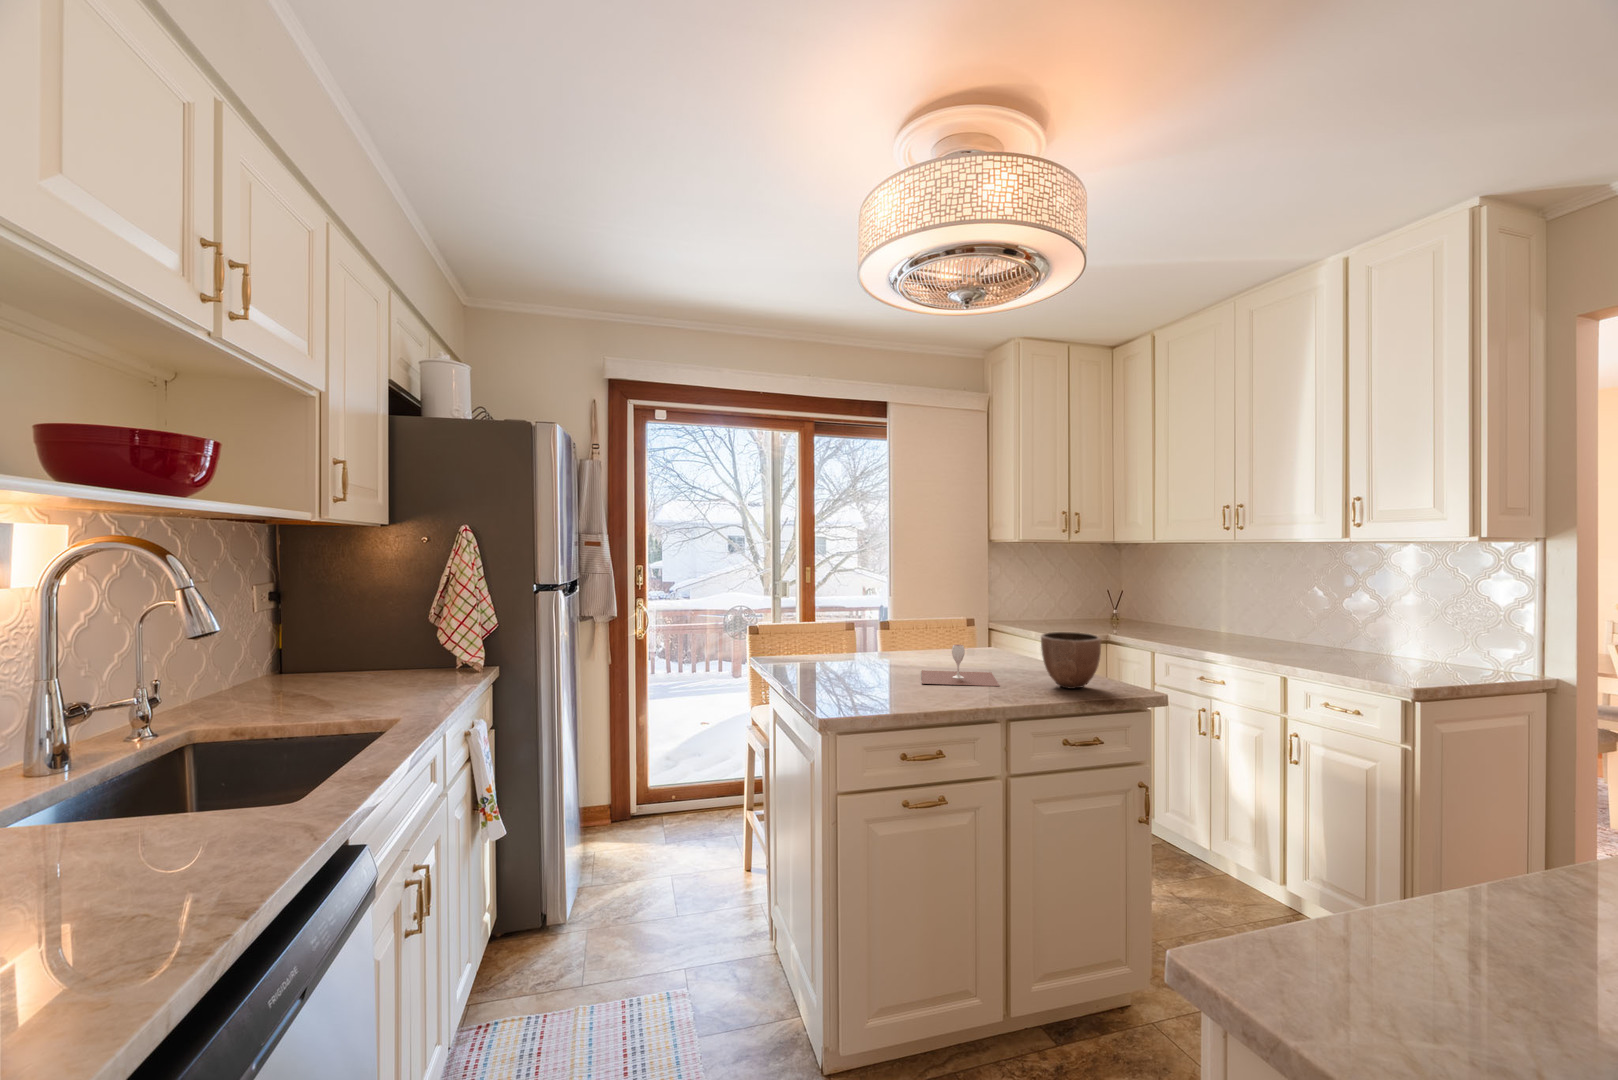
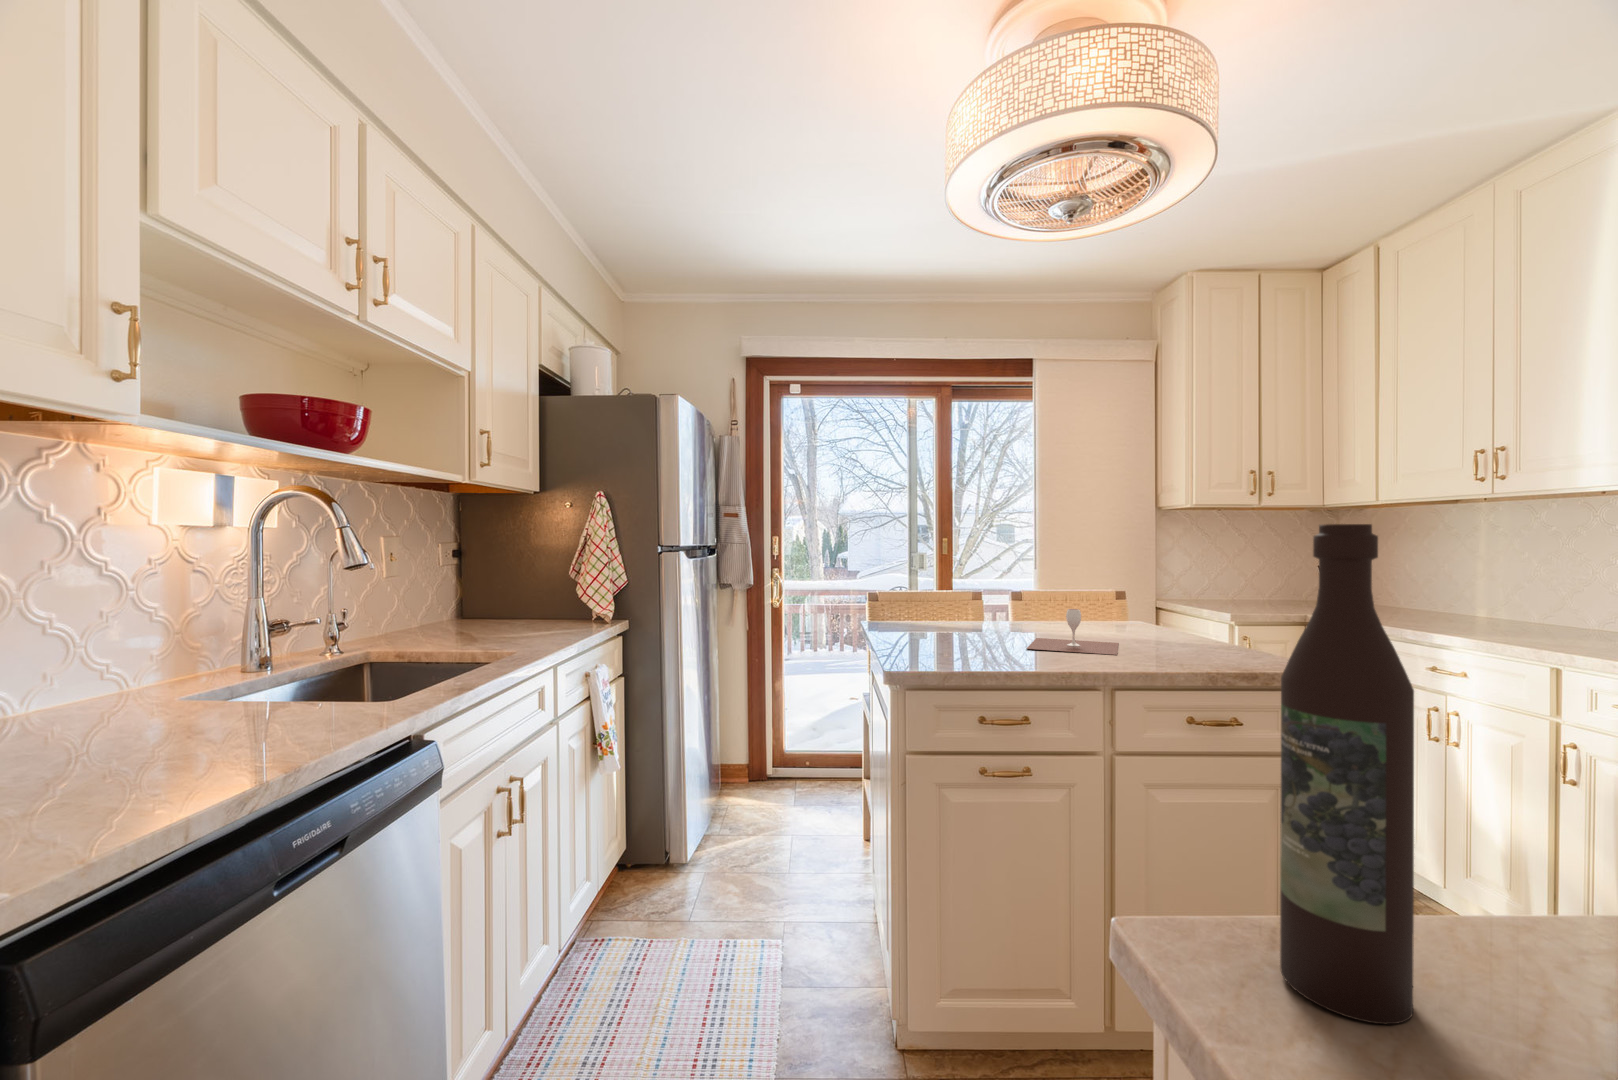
decorative bowl: present [1041,632,1101,689] -> none [1169,595,1246,661]
wine bottle: none [1303,649,1399,1005] -> present [1280,524,1414,1024]

